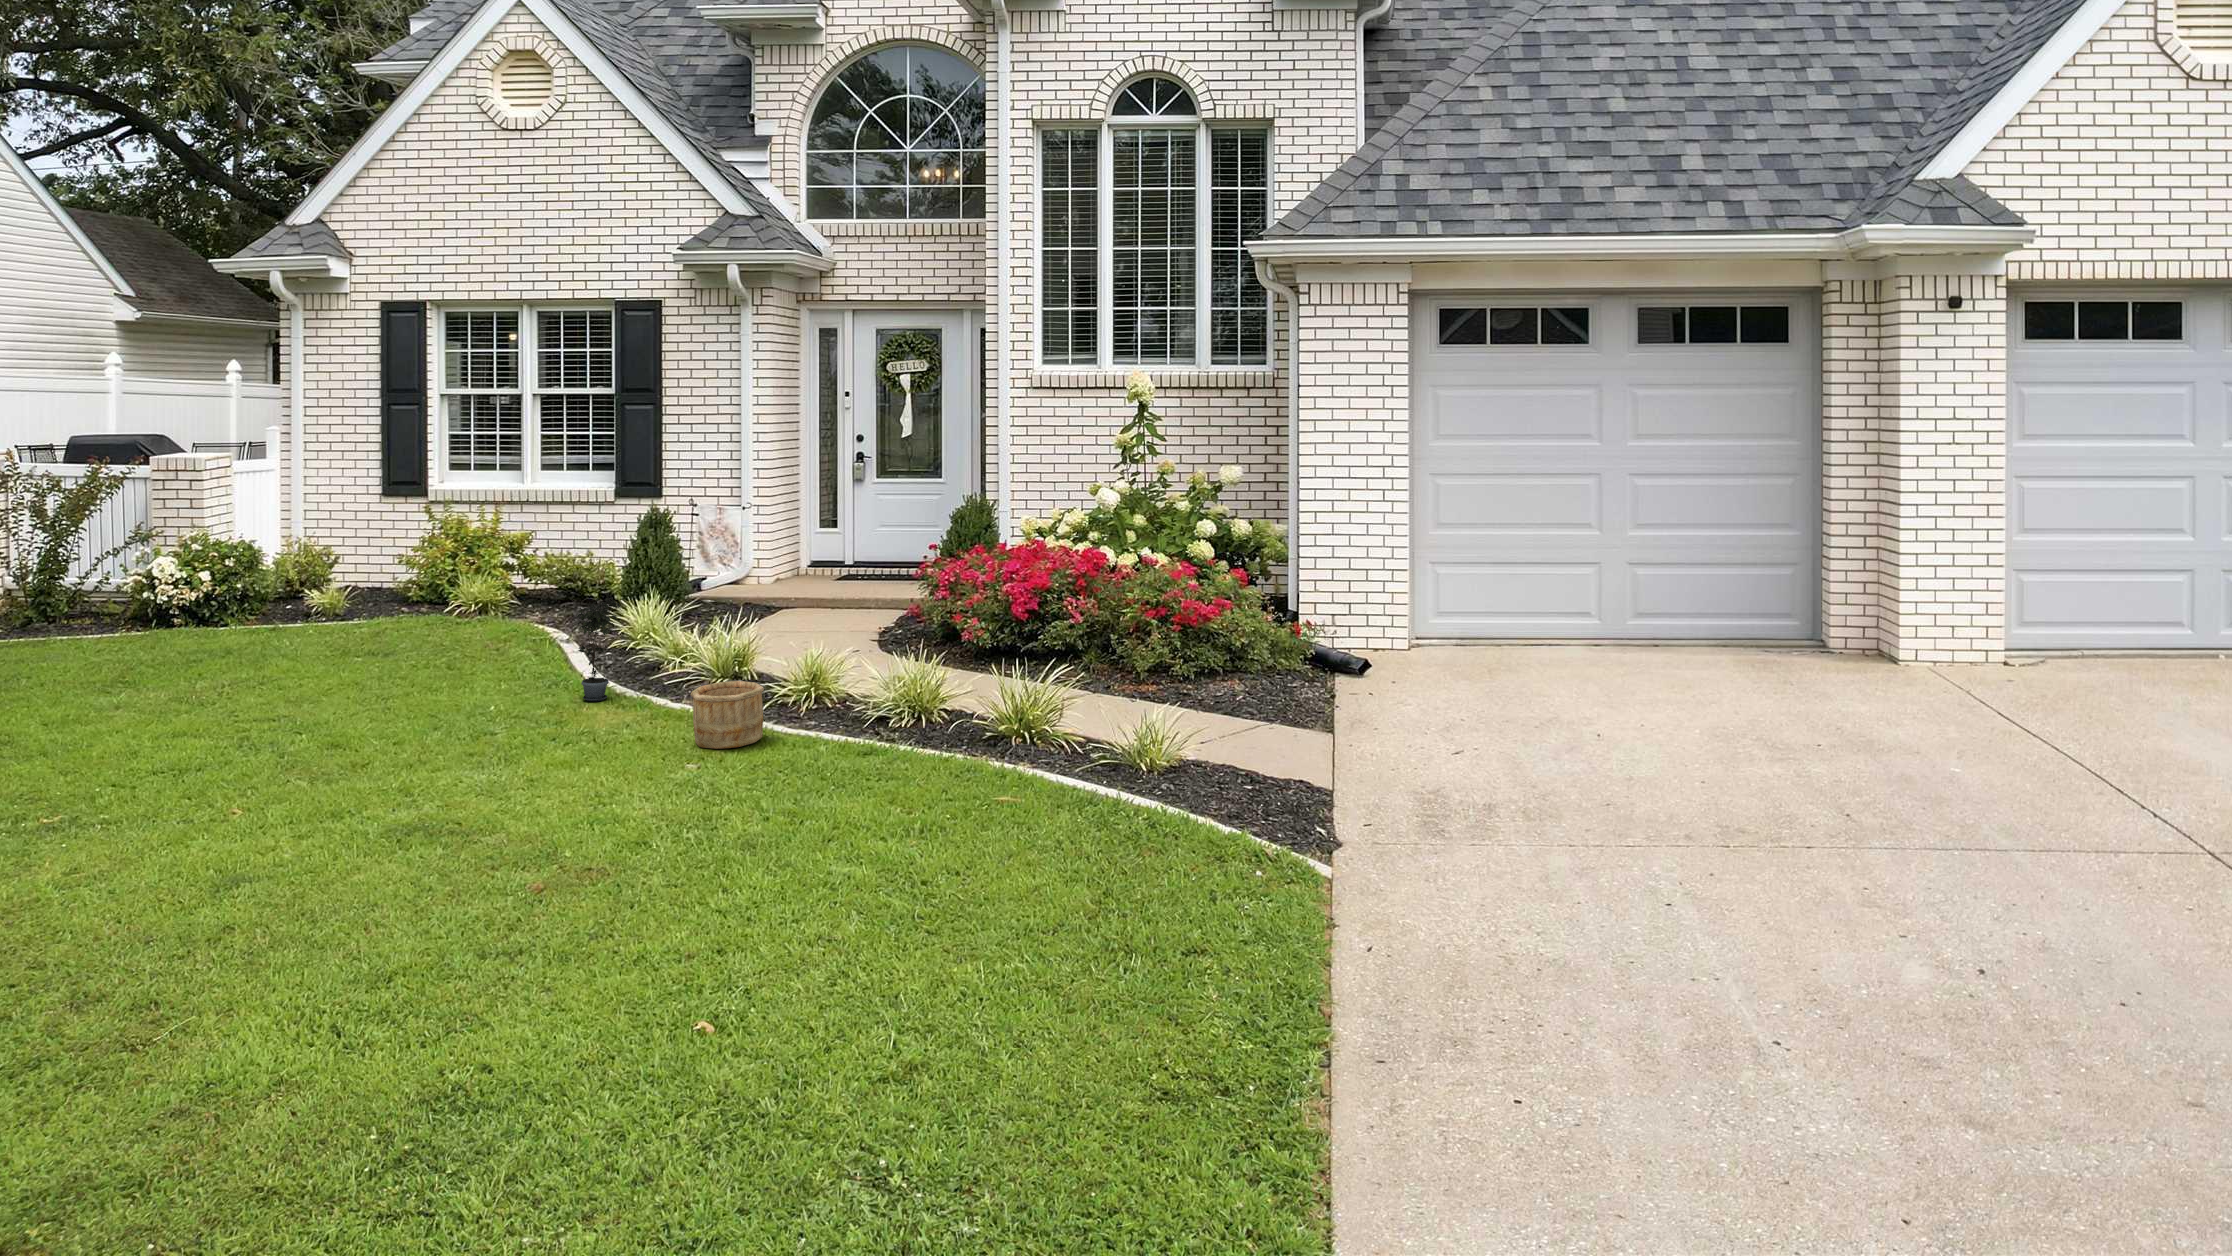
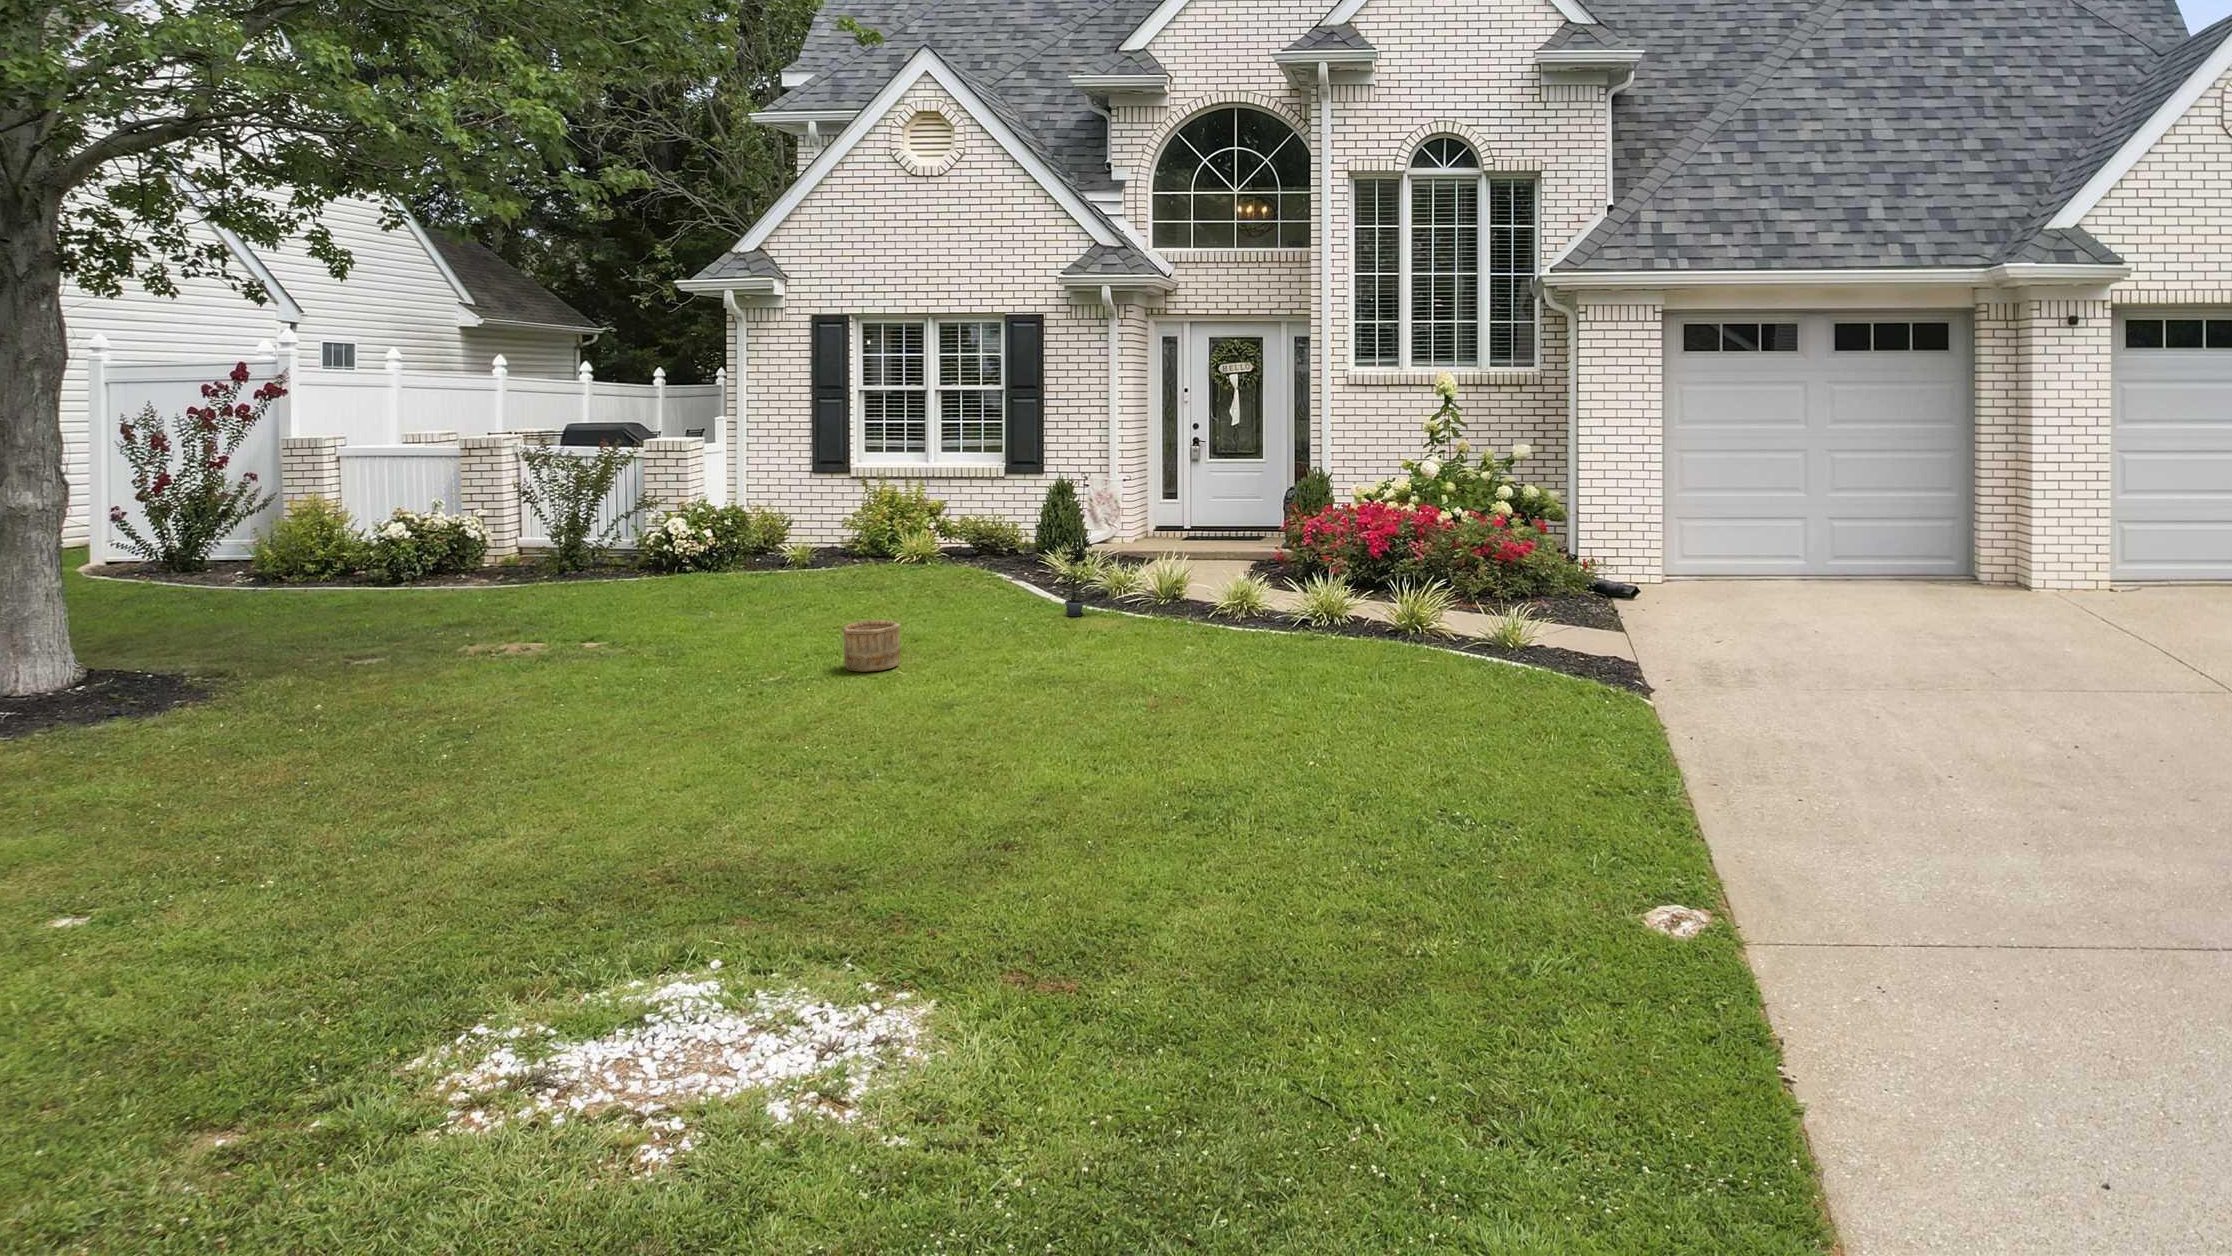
wooden bucket: present [691,681,764,749] -> present [842,620,901,672]

